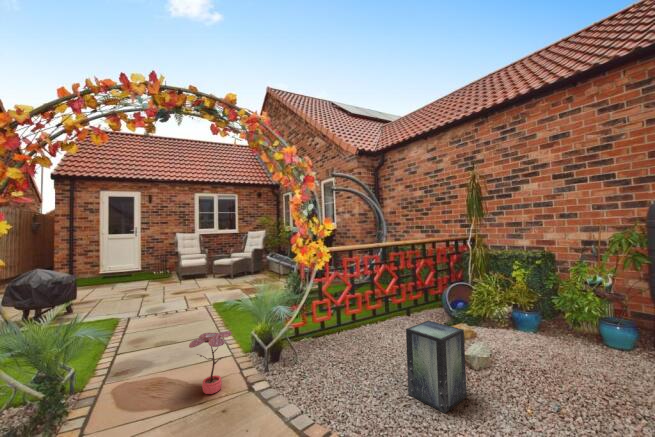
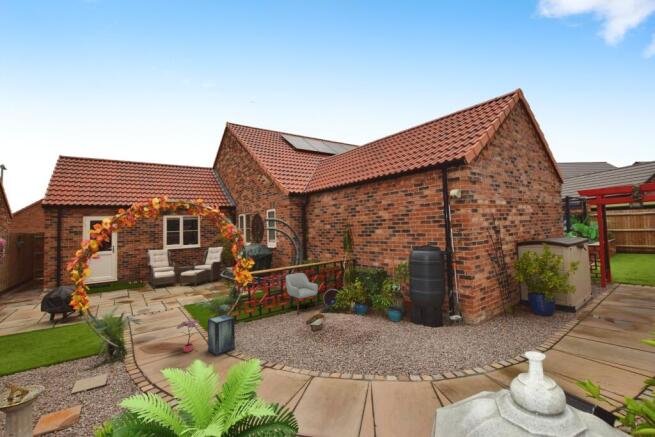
chair: none [367,258,424,326] -> present [286,273,318,314]
storage box: present [406,321,467,413] -> present [208,314,235,356]

